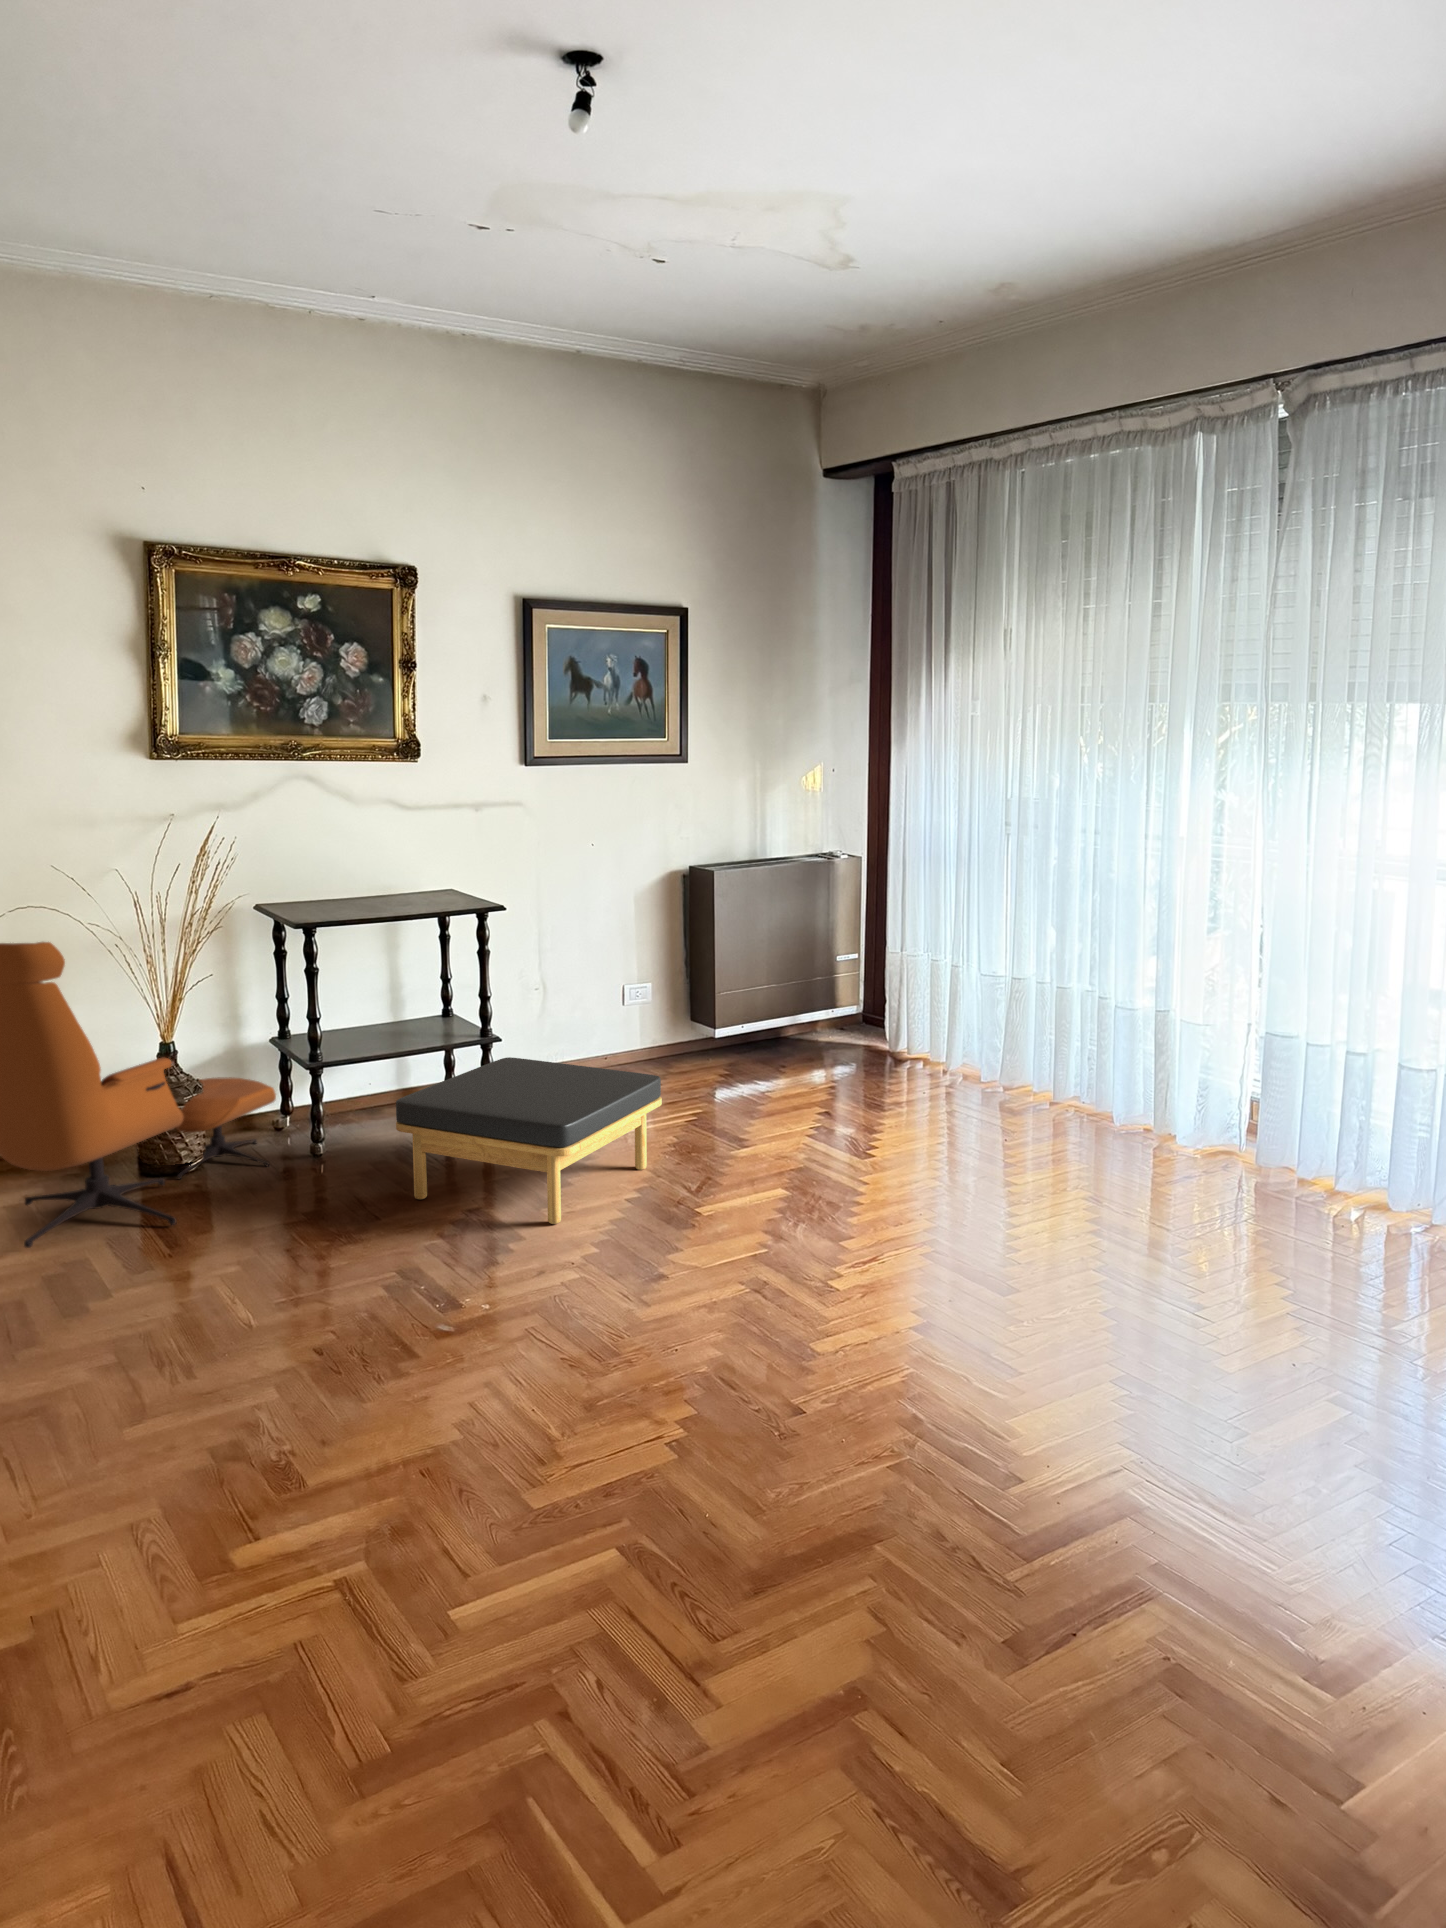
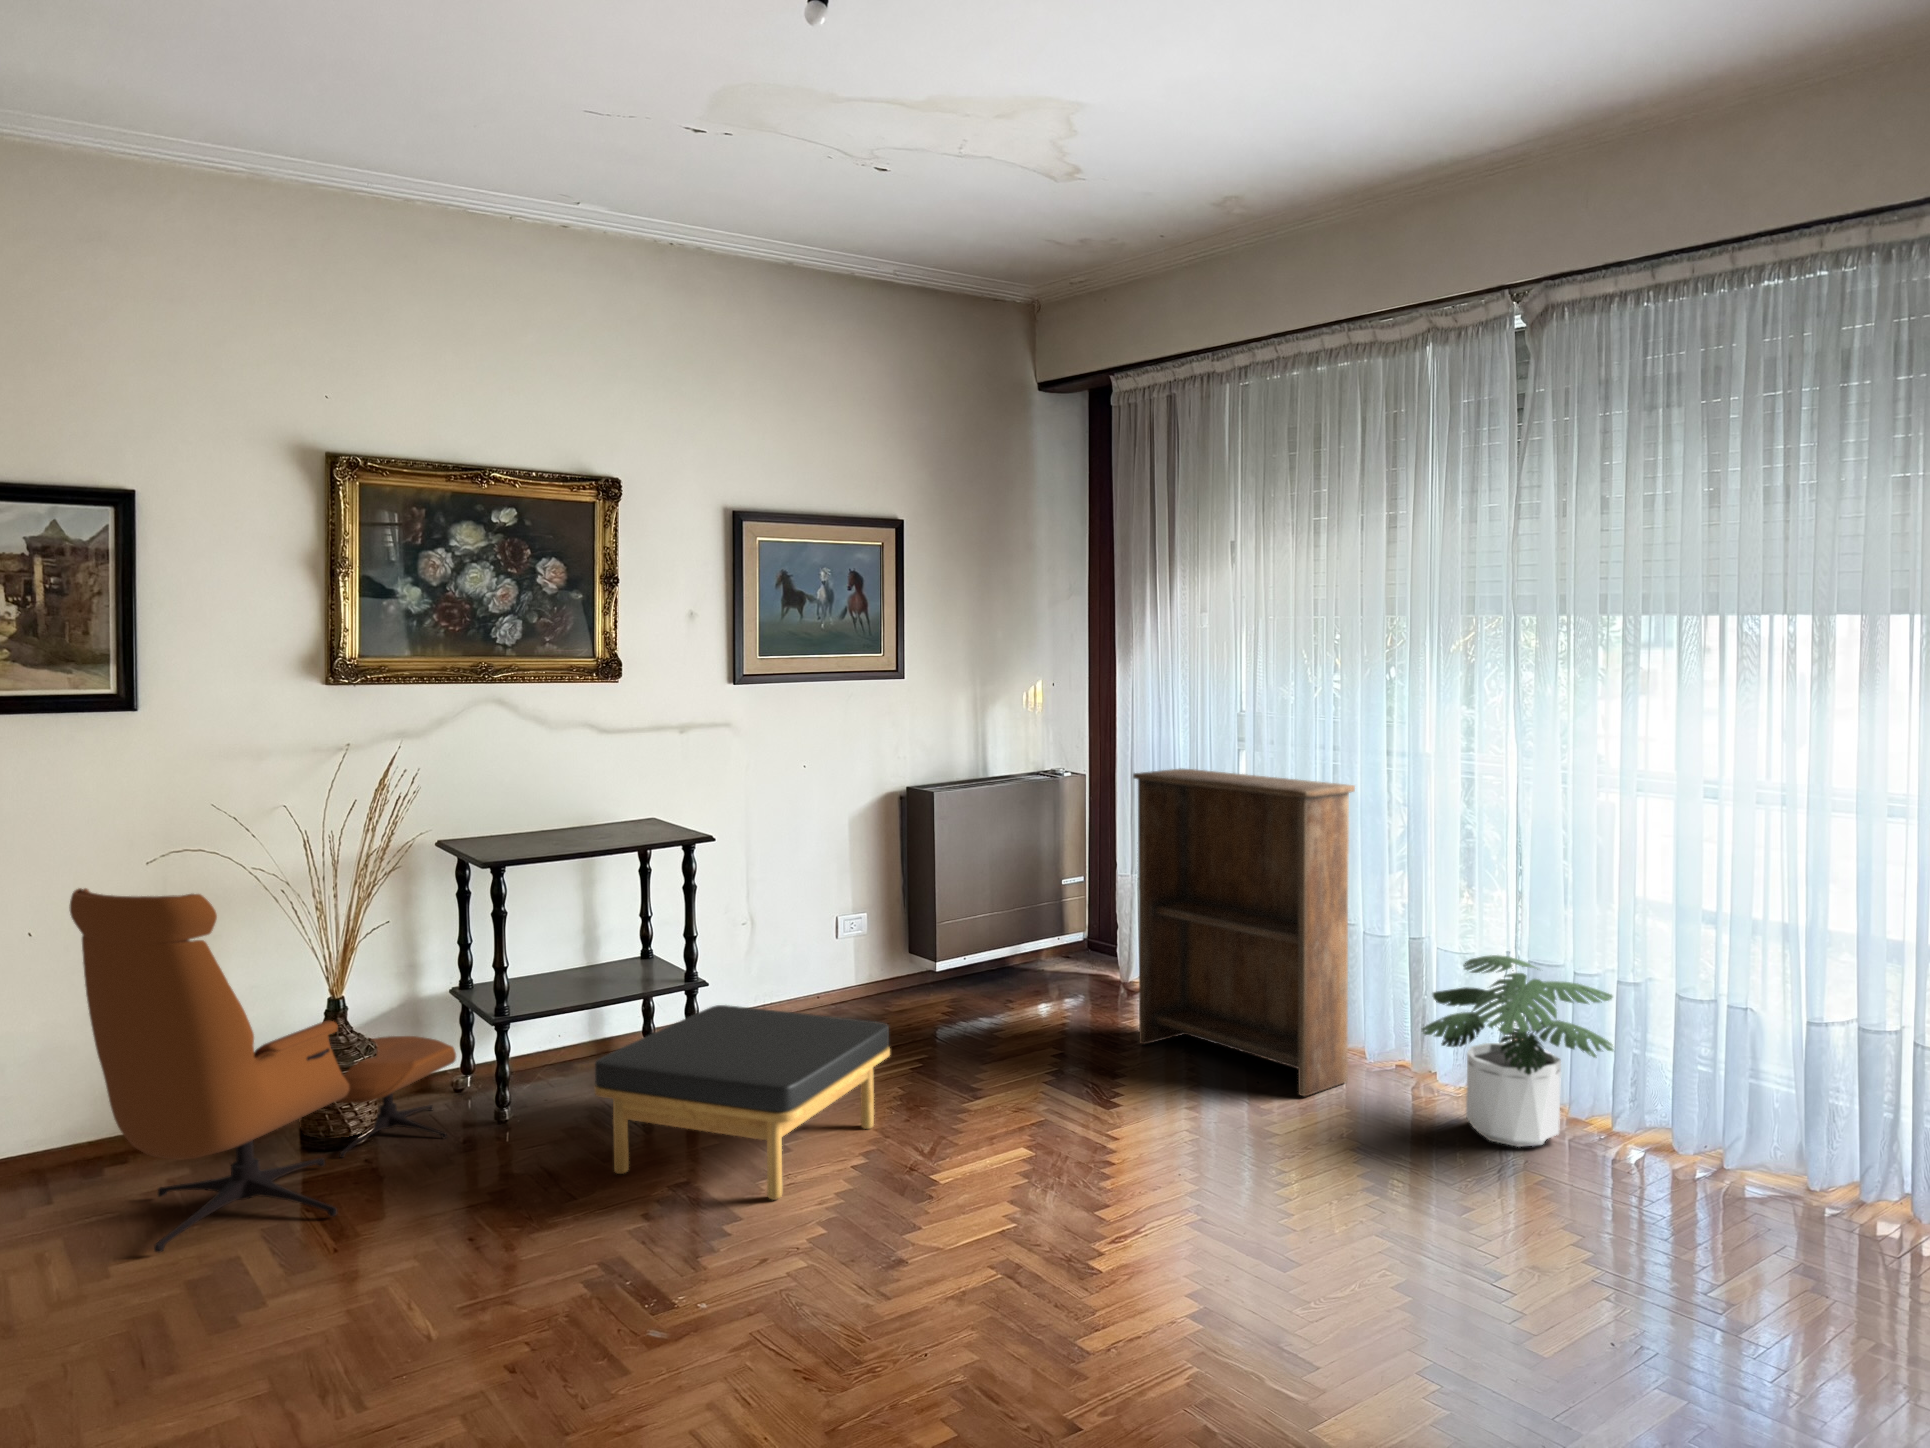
bookshelf: none [898,850,1106,1154] -> present [1133,769,1355,1096]
potted plant: none [1154,1027,1340,1202] -> present [1422,955,1613,1147]

